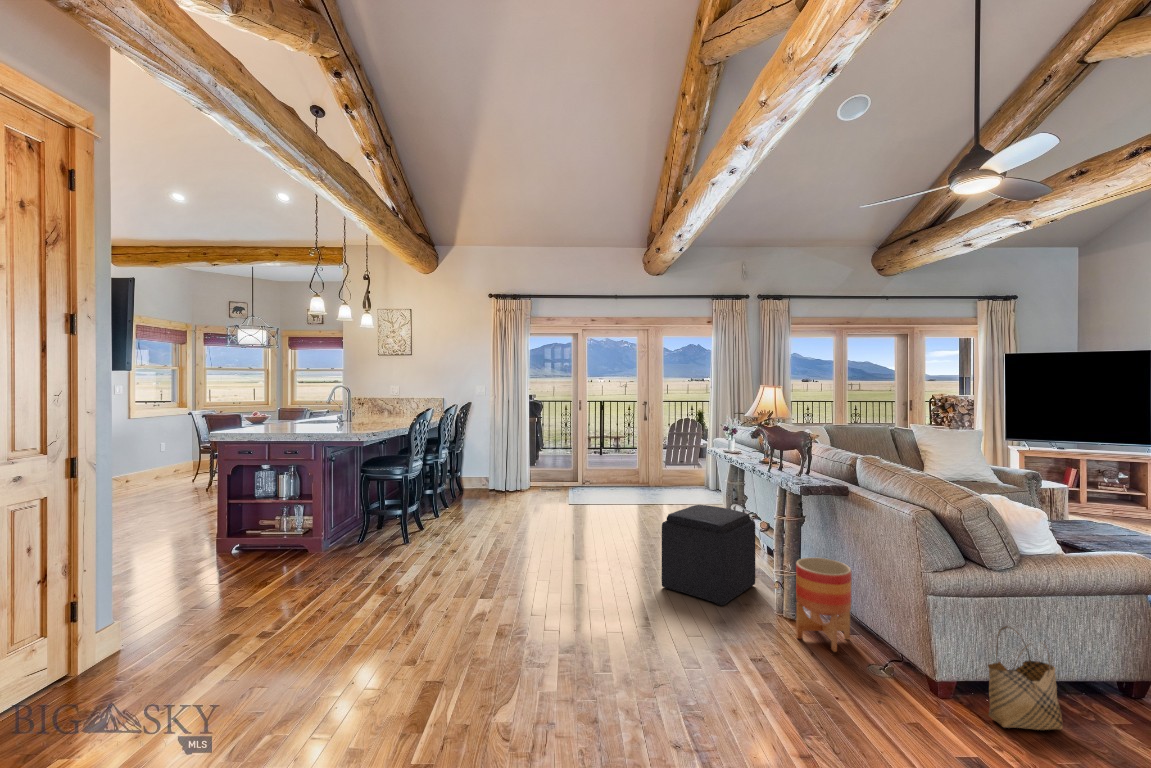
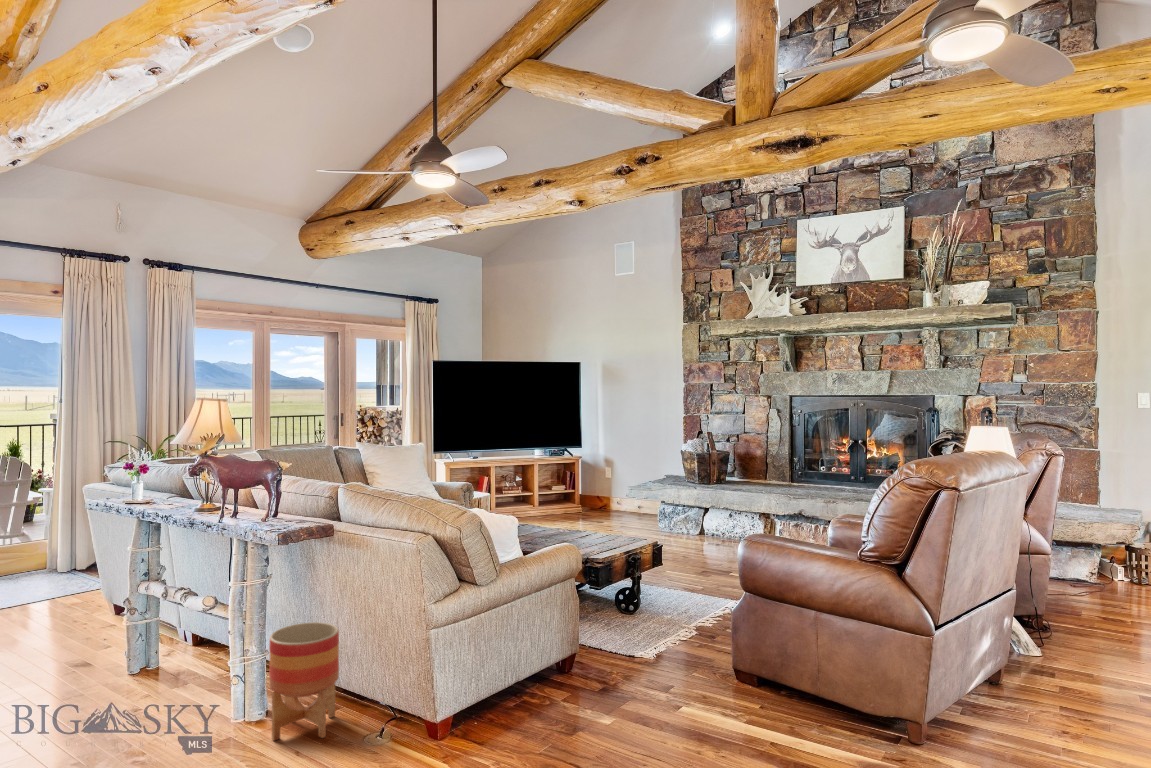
ottoman: present [662,505,755,606] -> none [26,588,191,750]
woven basket: present [988,626,1063,730] -> none [483,640,536,743]

